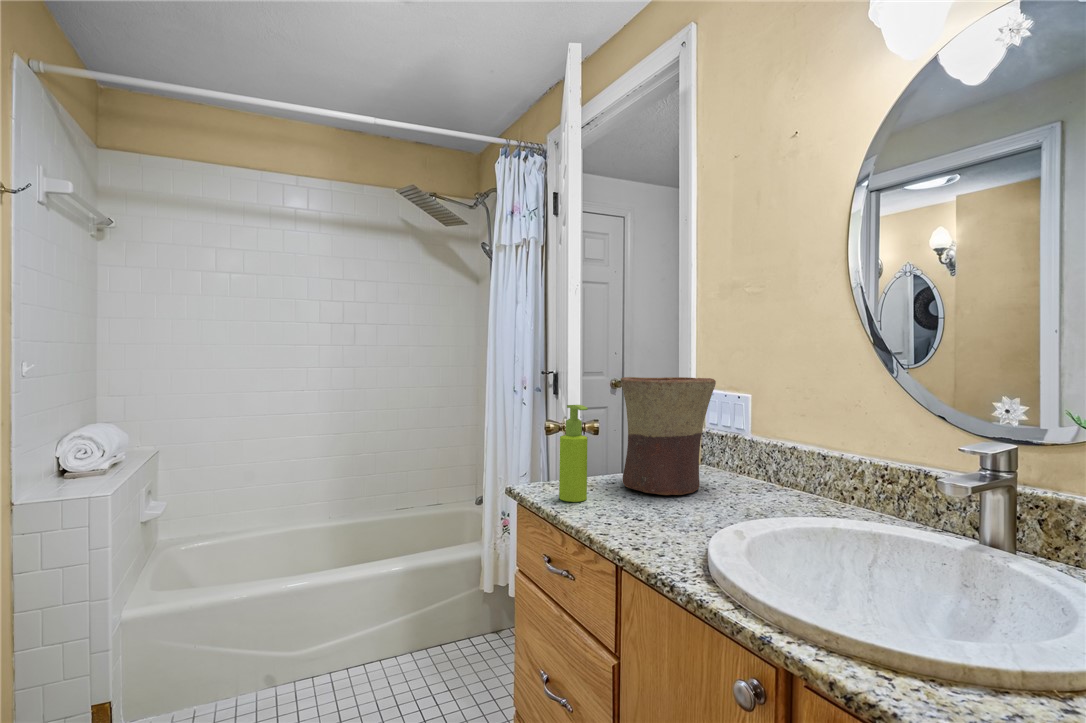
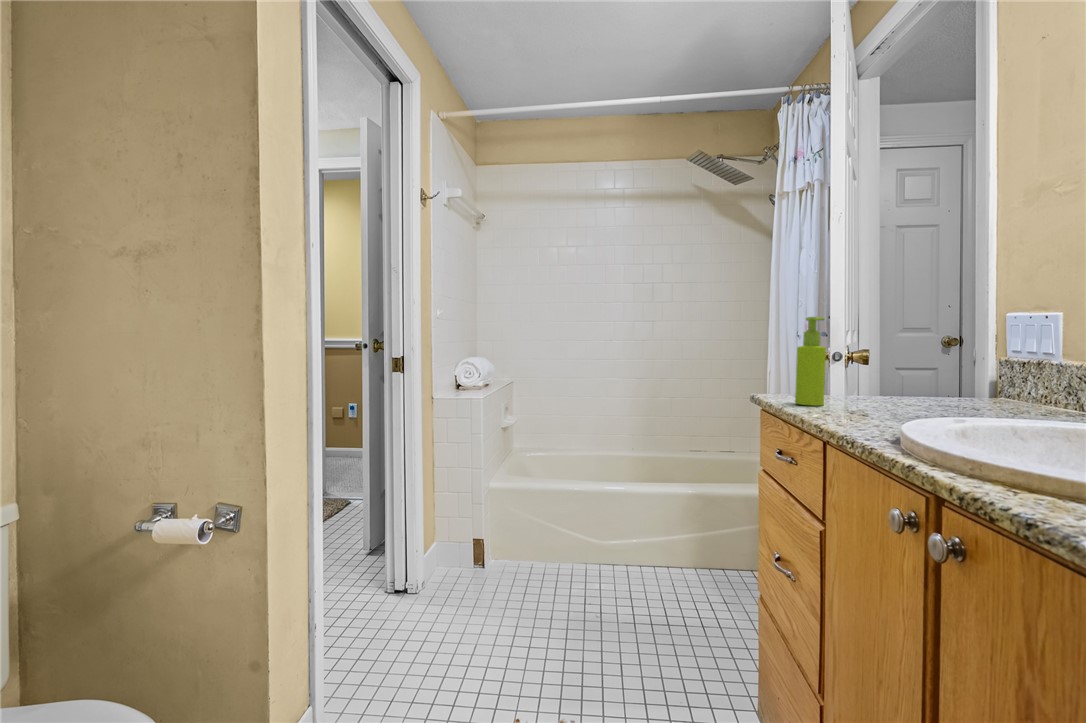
flower pot: present [621,377,716,495] -> none [872,287,994,409]

